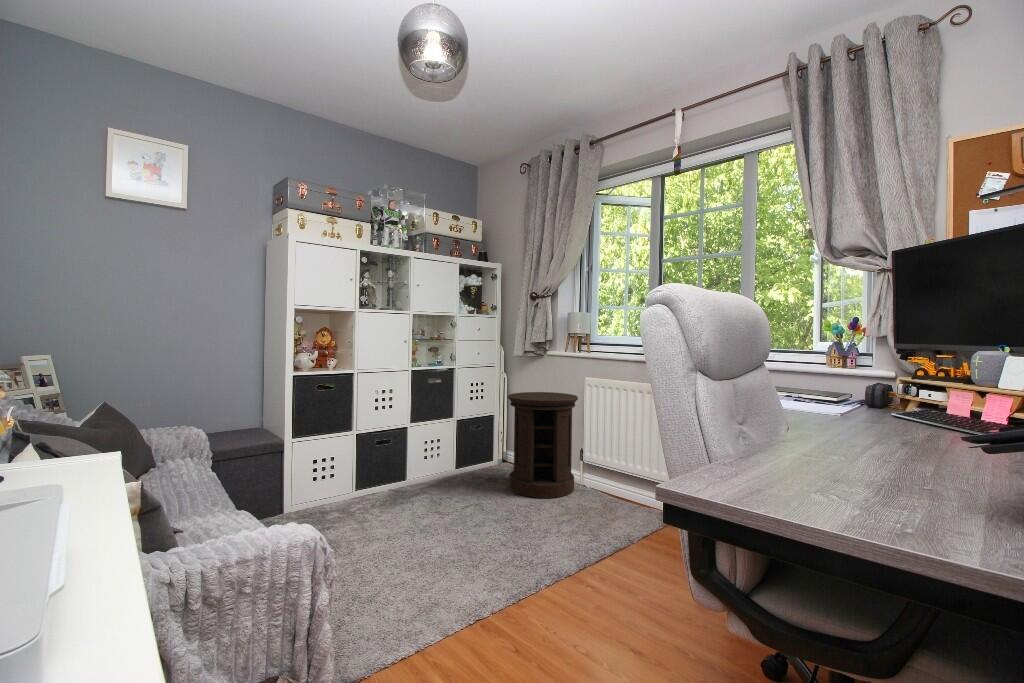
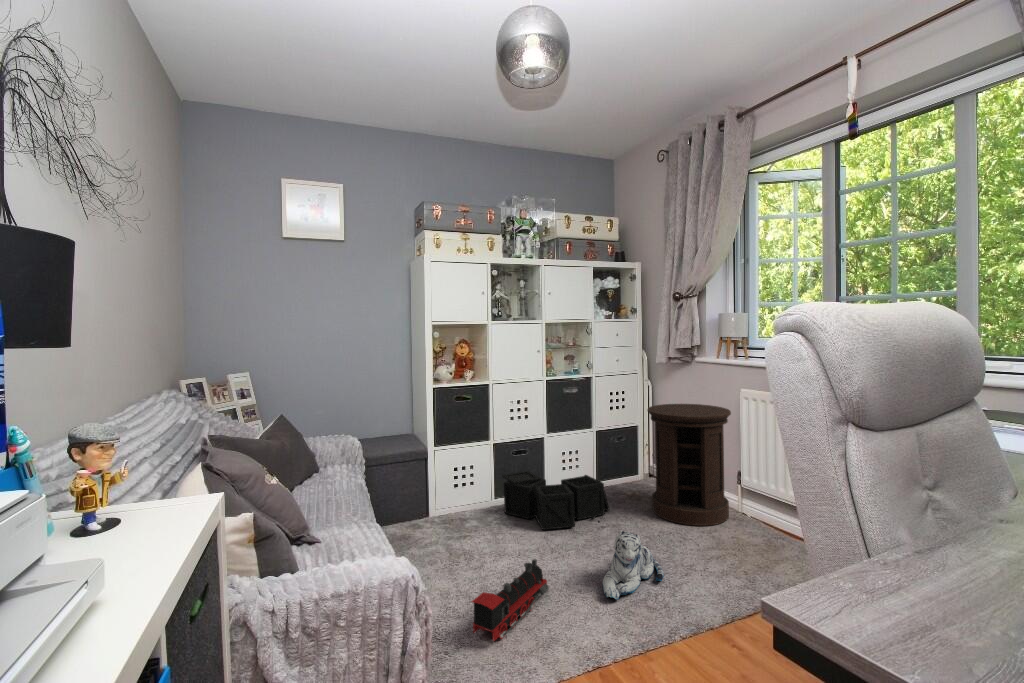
storage bin: none [366,459,472,513] -> present [502,471,610,530]
plush toy: none [476,501,528,562] -> present [603,531,664,599]
toy train: none [356,534,427,612] -> present [472,559,549,641]

